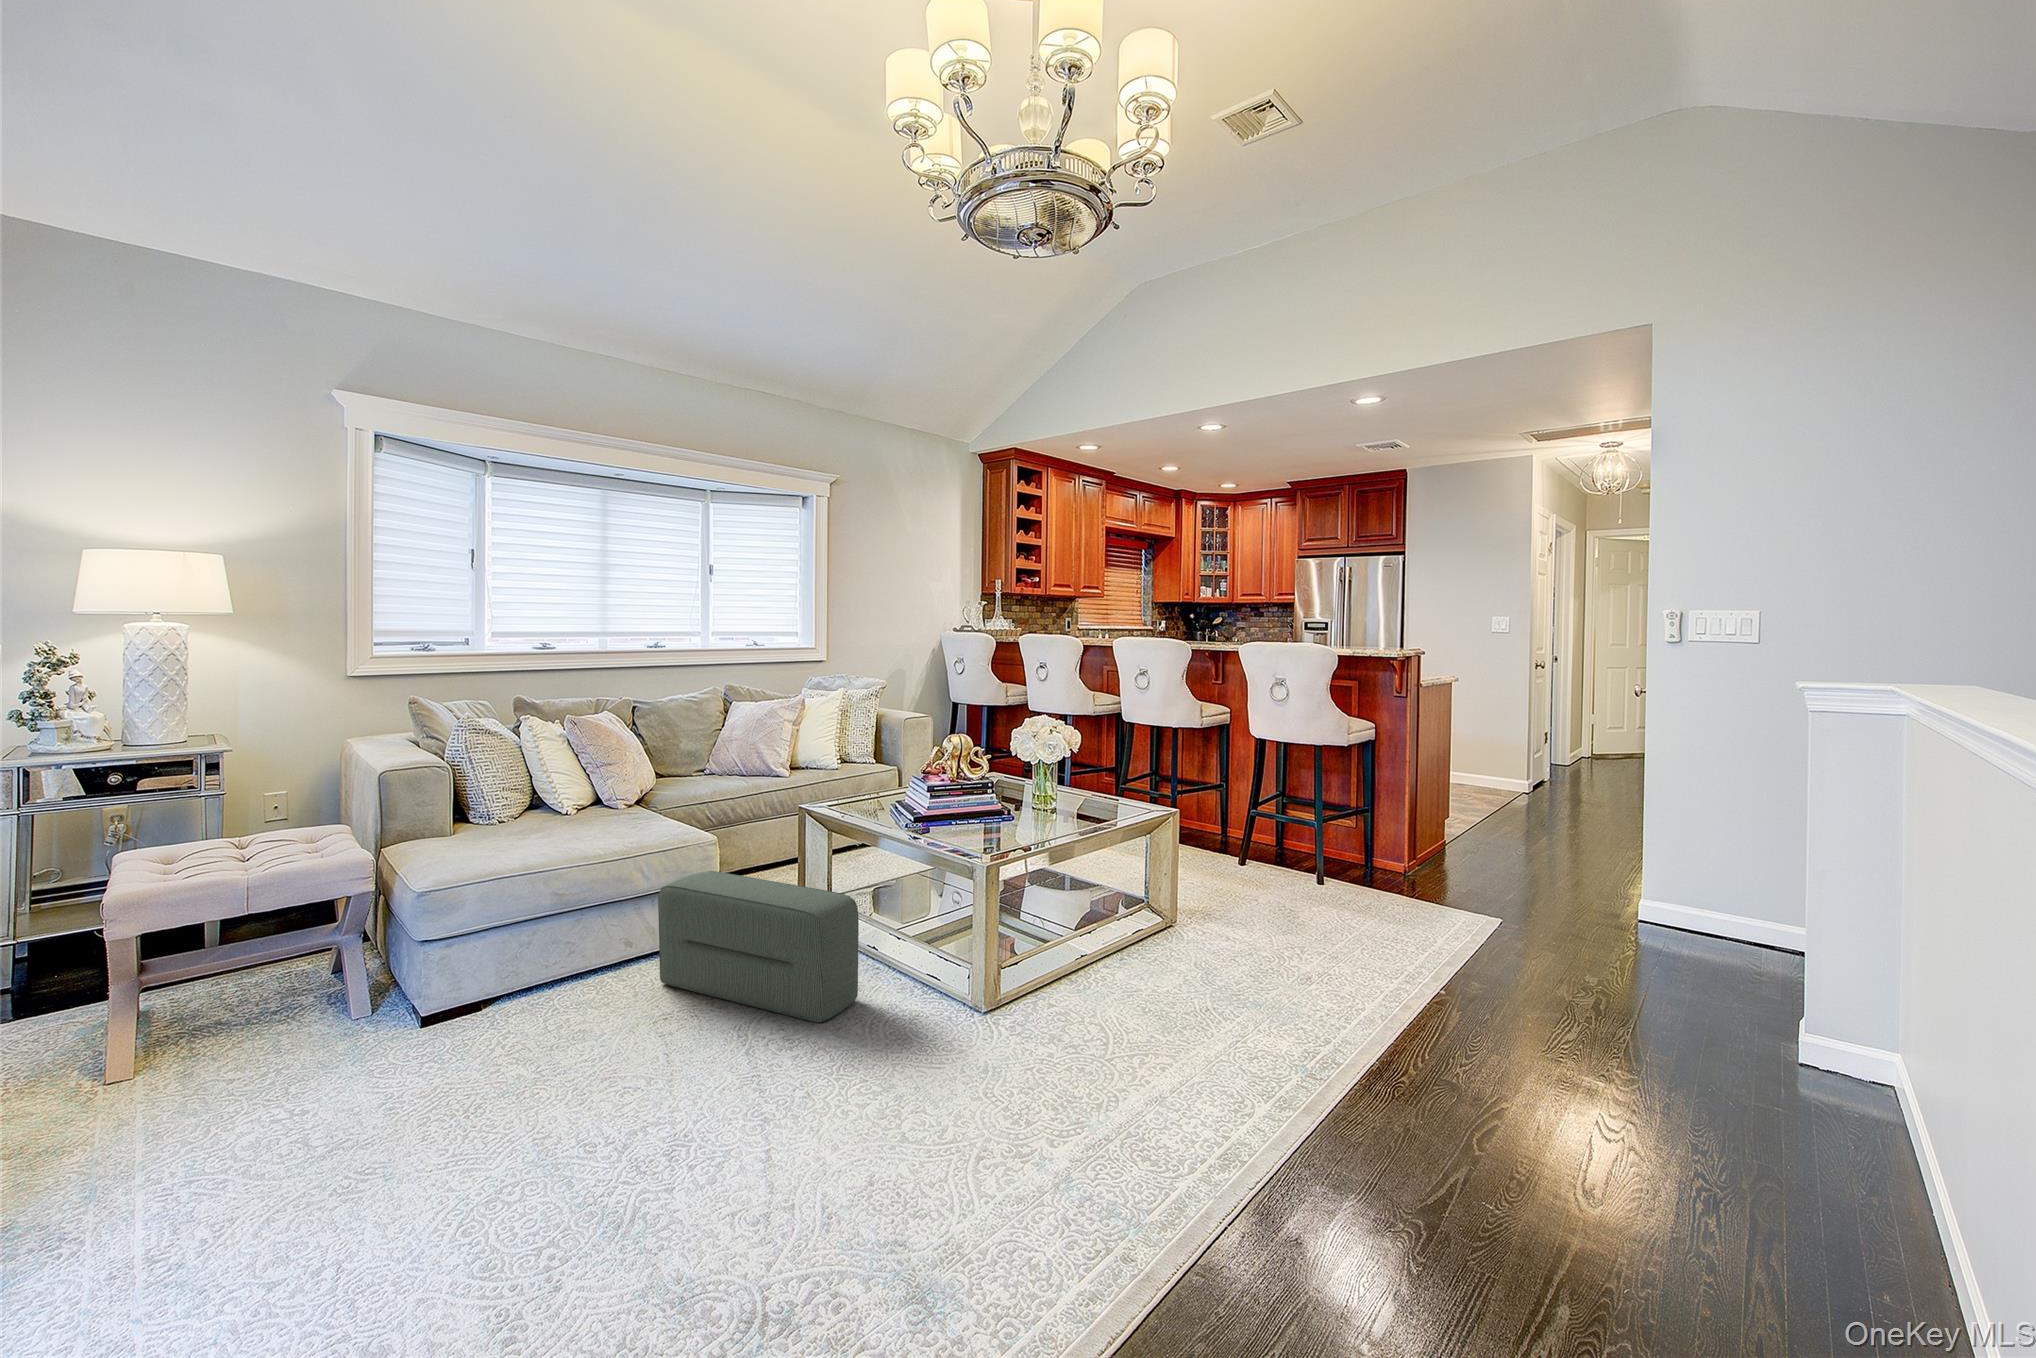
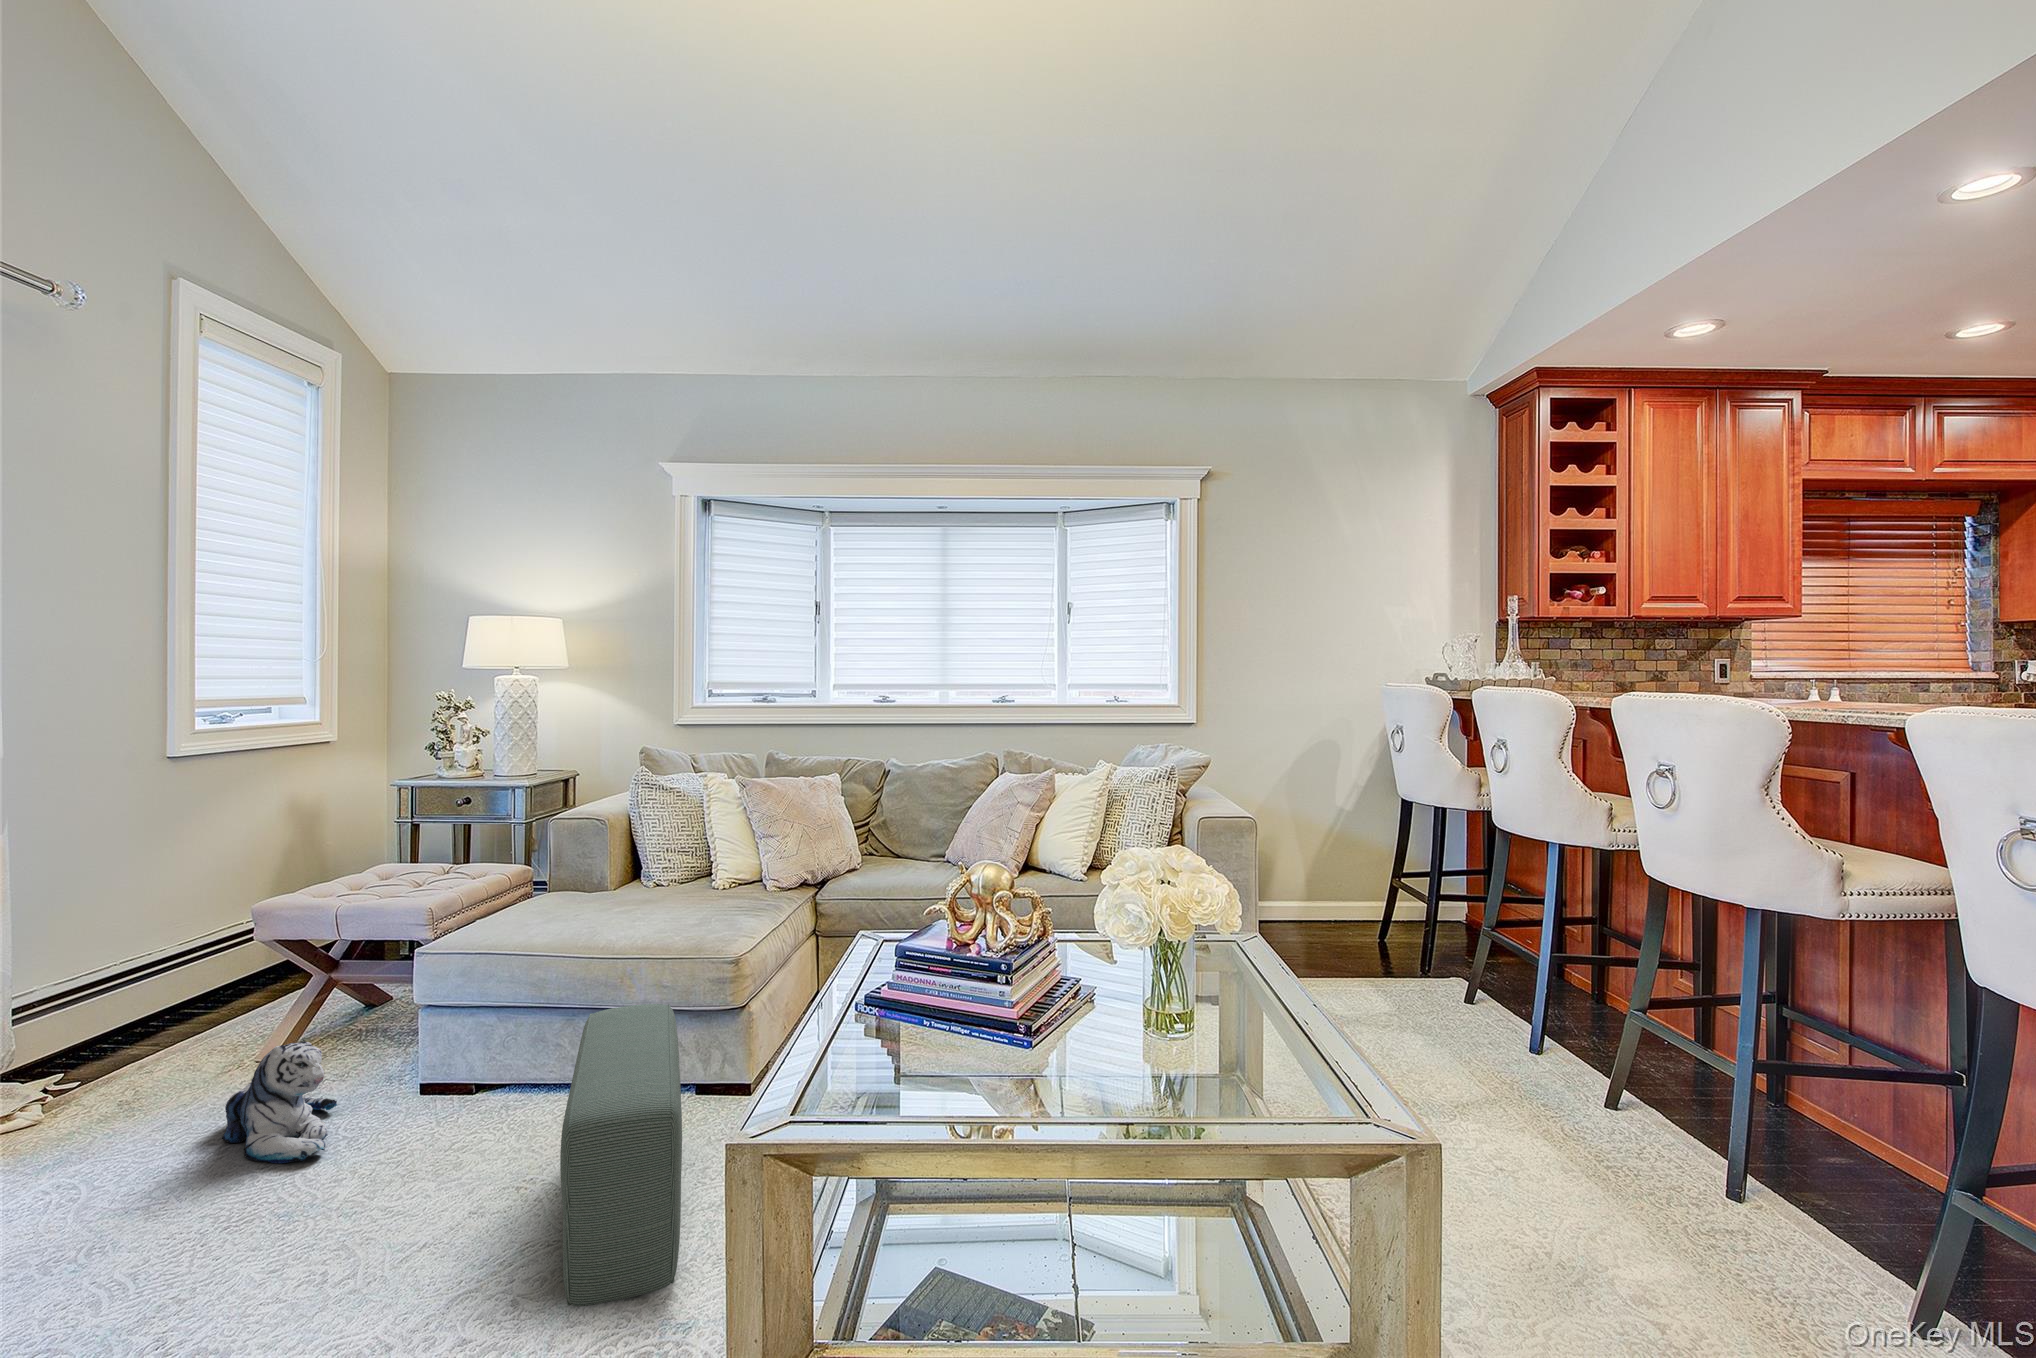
plush toy: none [265,974,448,1082] -> present [221,1041,337,1164]

